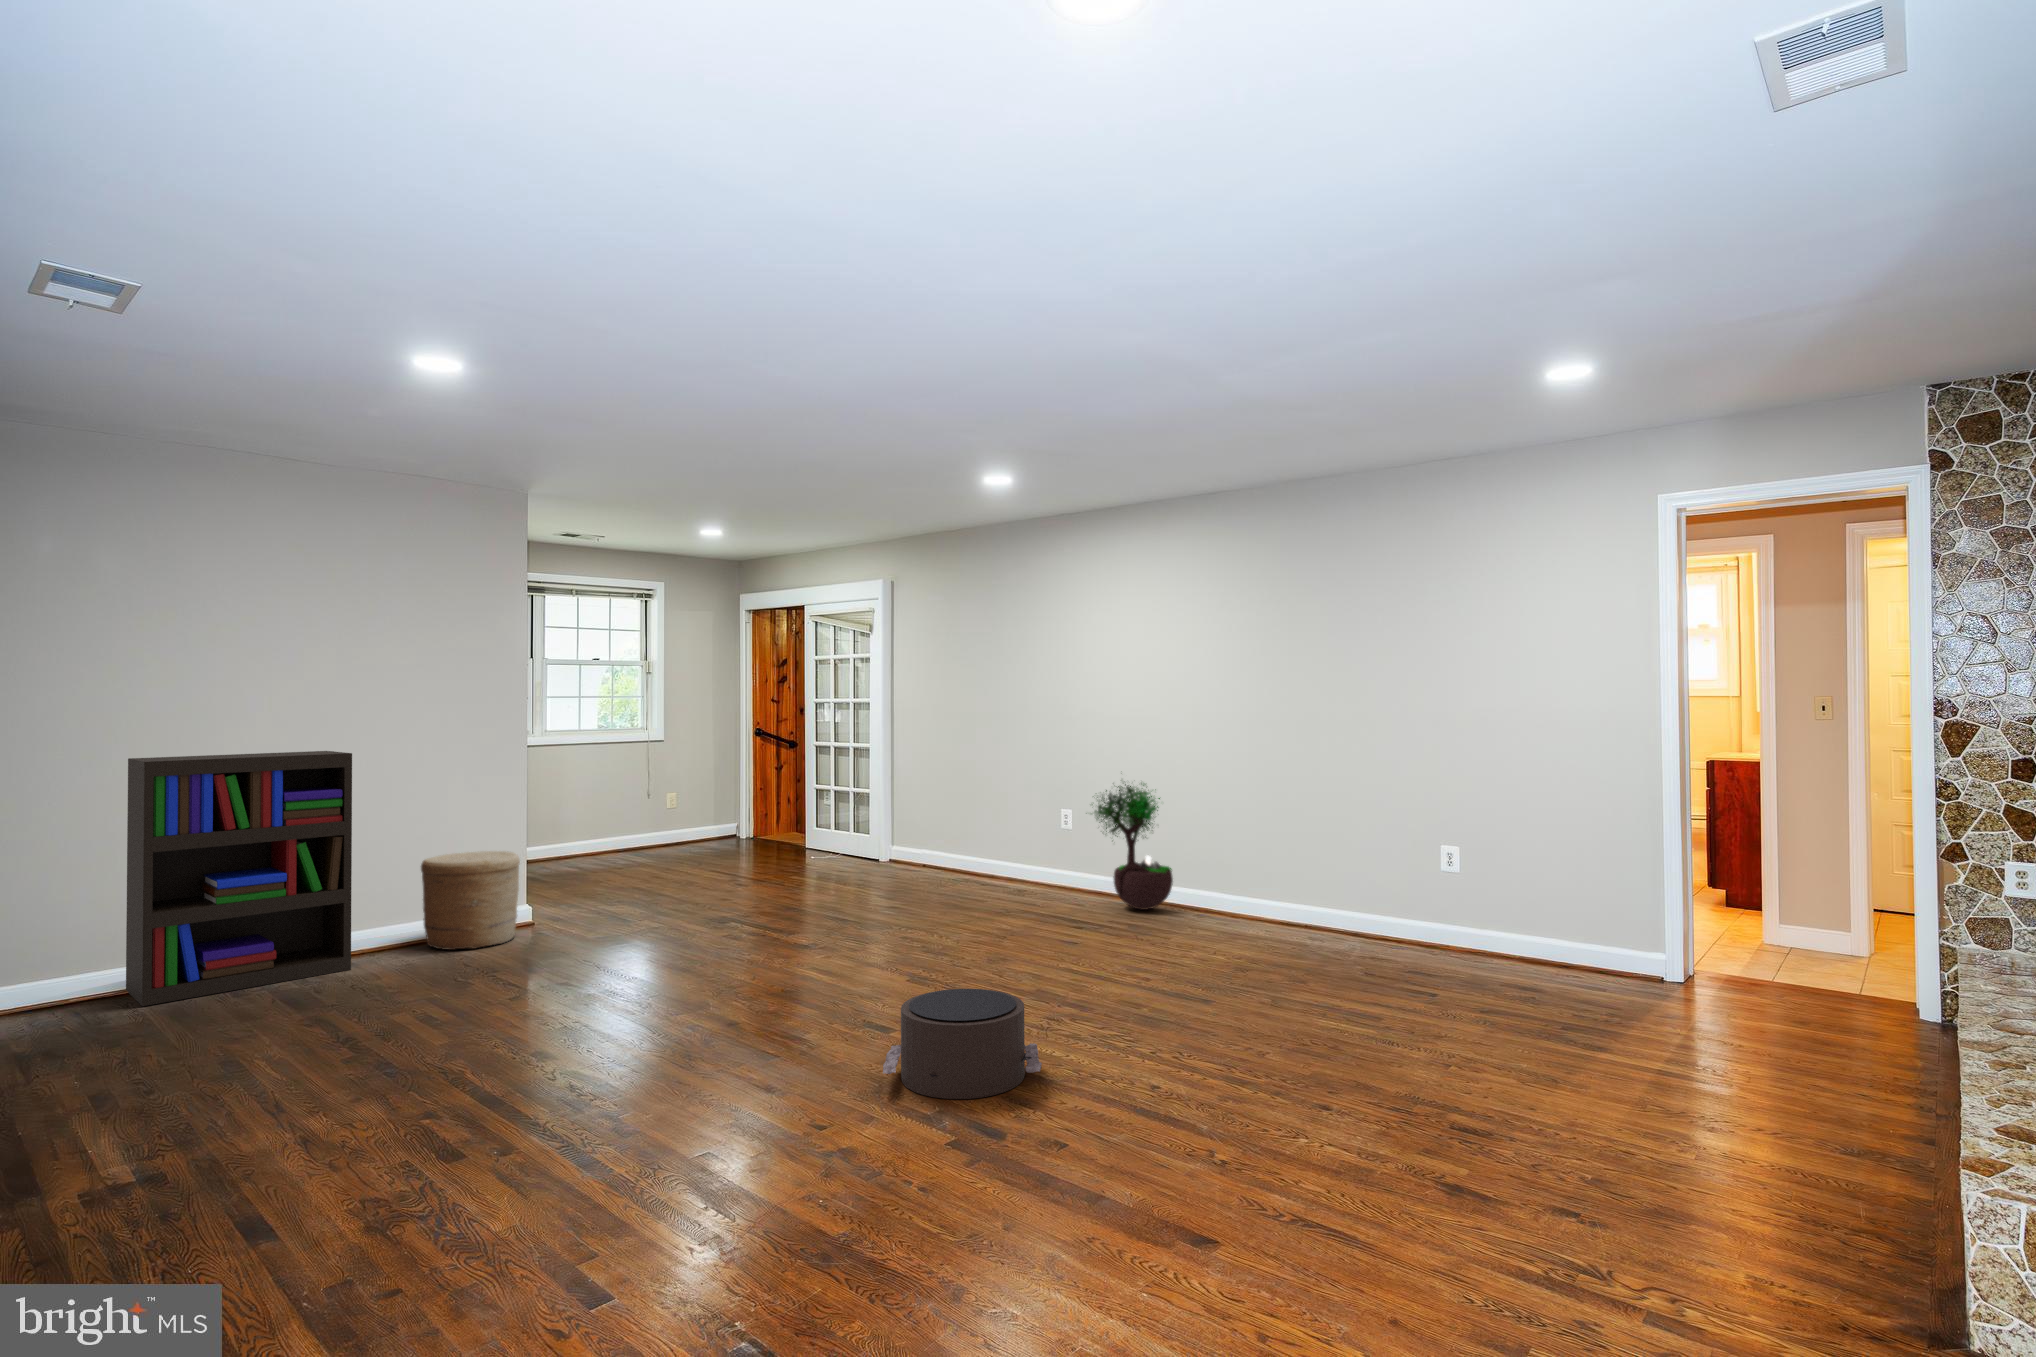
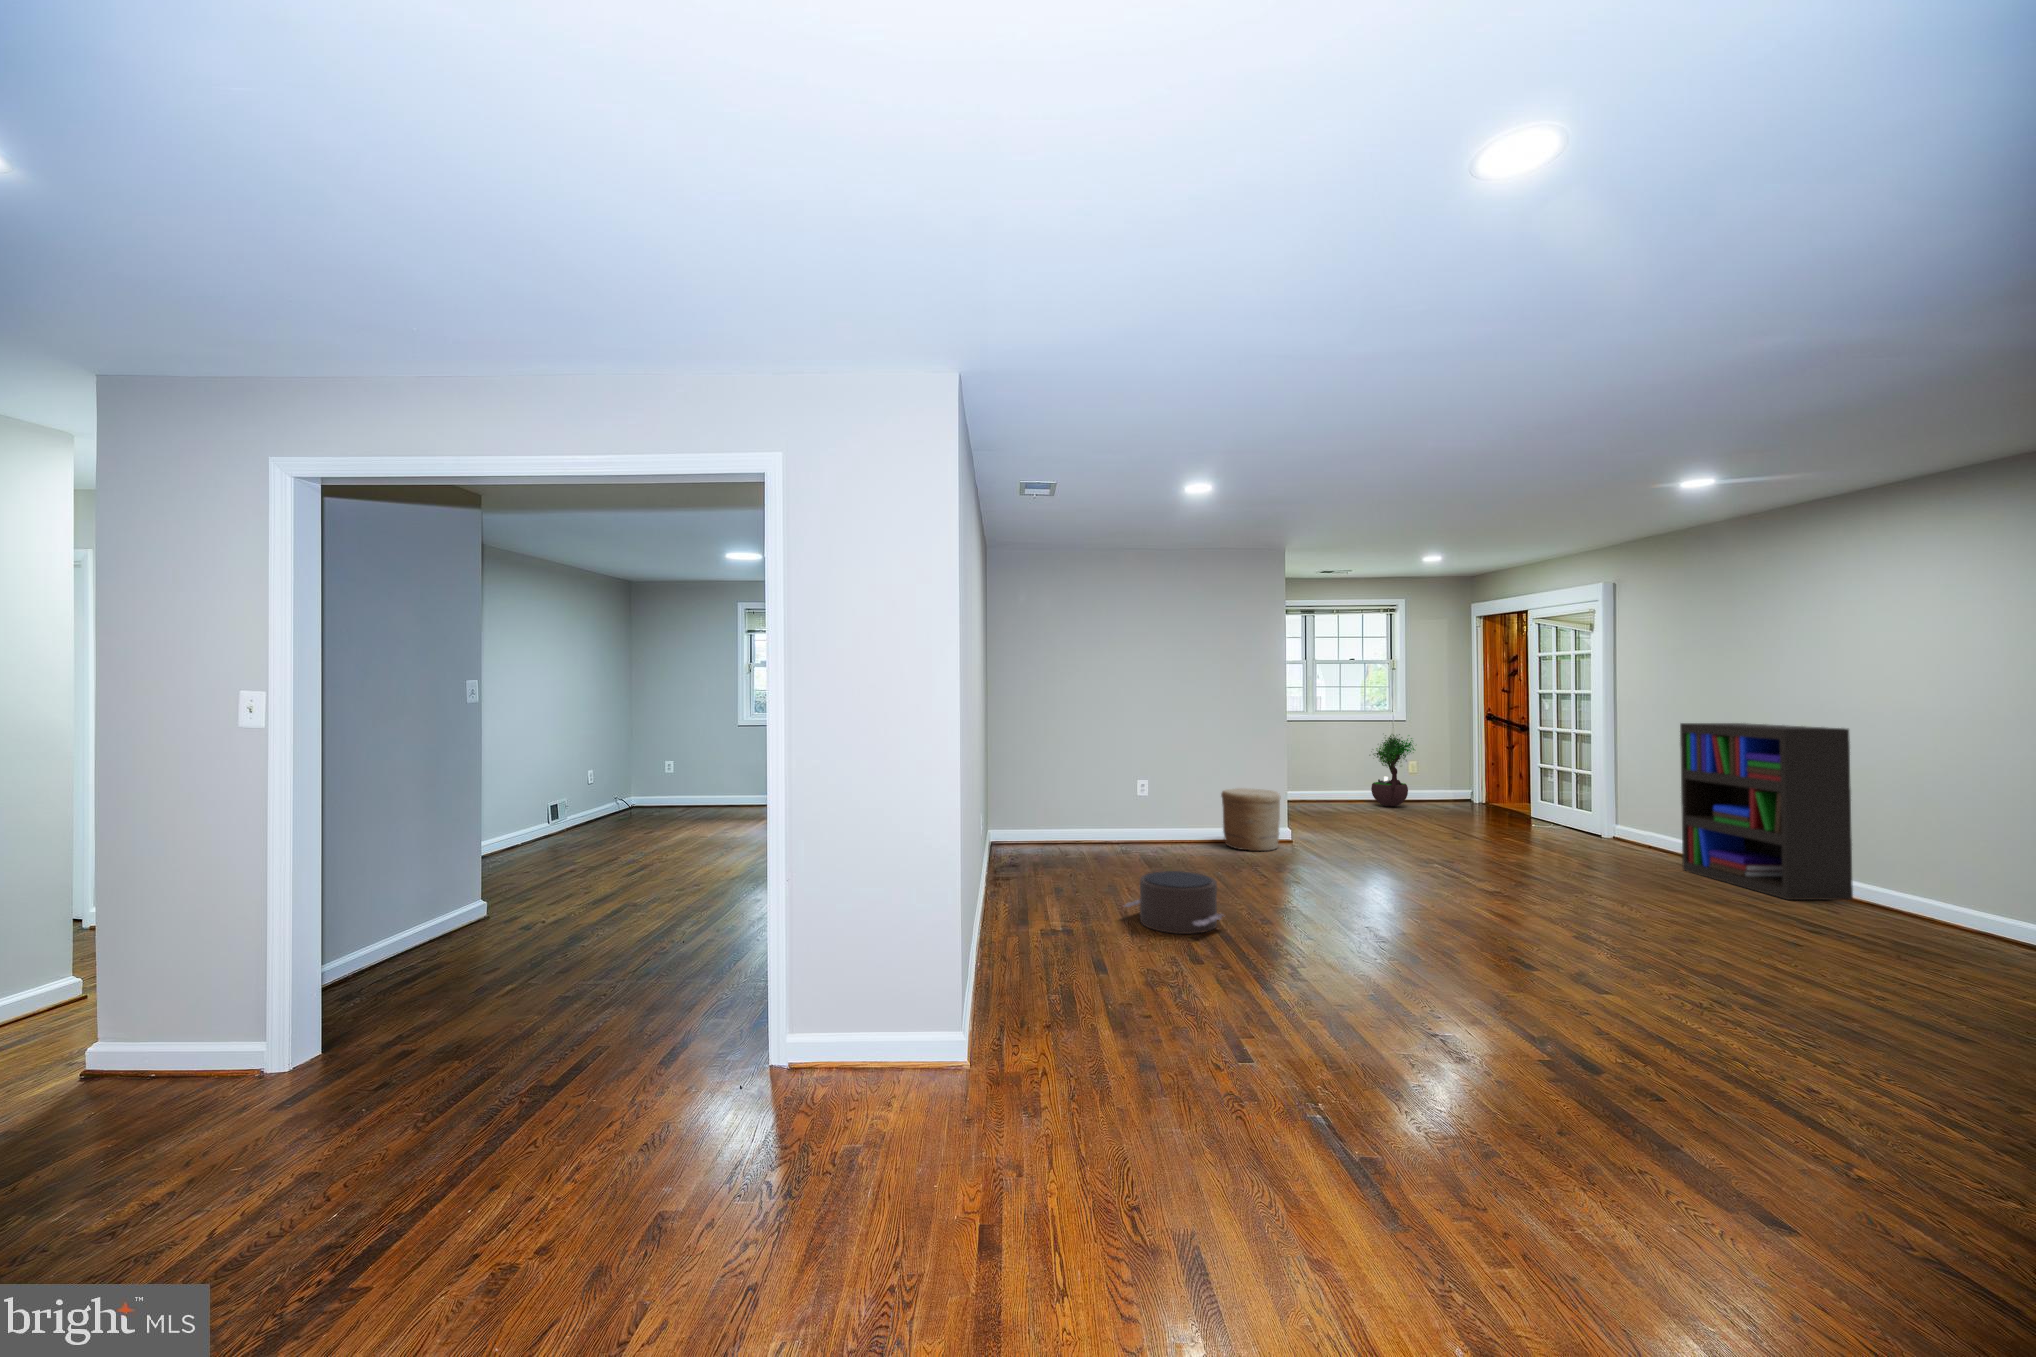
bookshelf: present [126,751,352,1006] -> present [1680,723,1853,900]
potted tree: present [1095,783,1173,910] -> present [1371,734,1415,807]
pouf: present [883,989,1042,1099] -> present [1125,871,1224,934]

